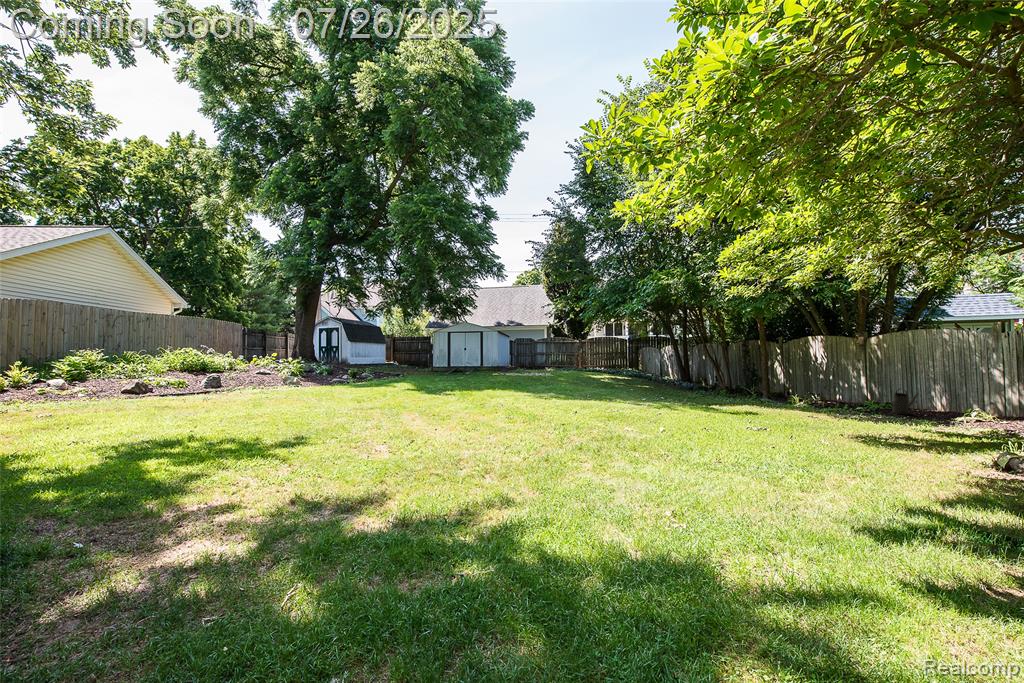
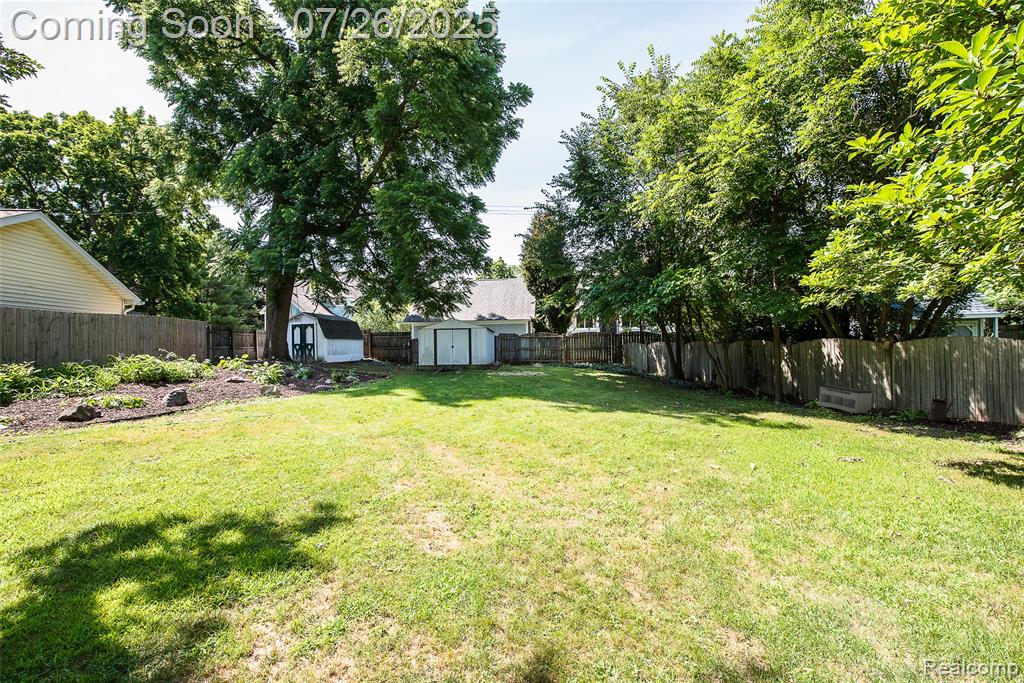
bench: none [801,383,848,410] -> present [819,385,872,413]

